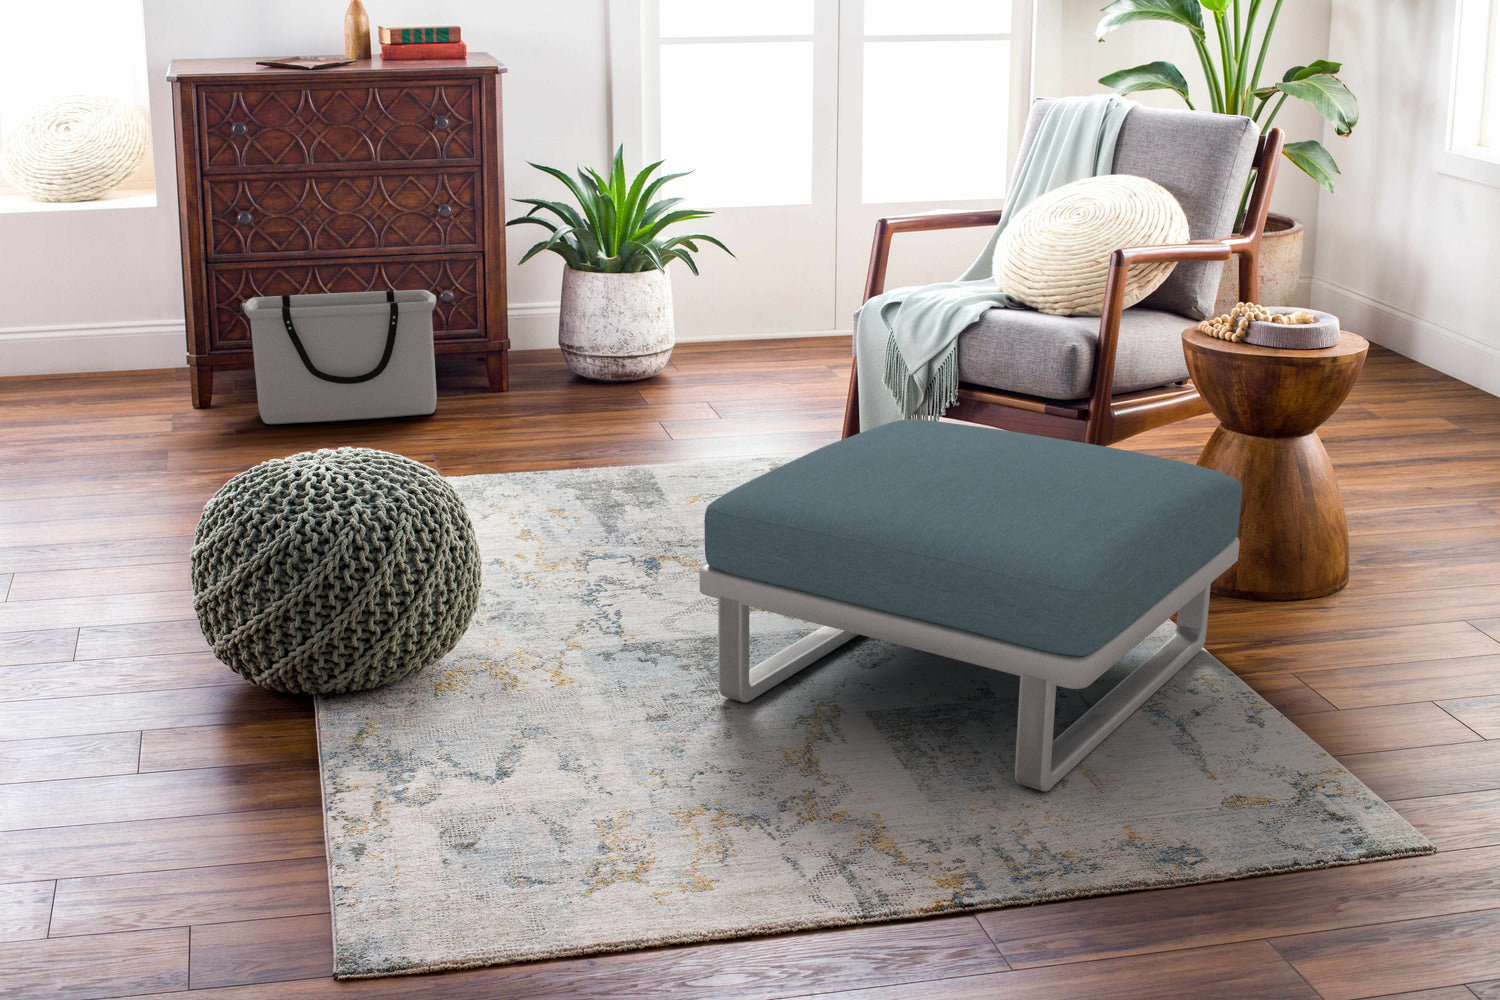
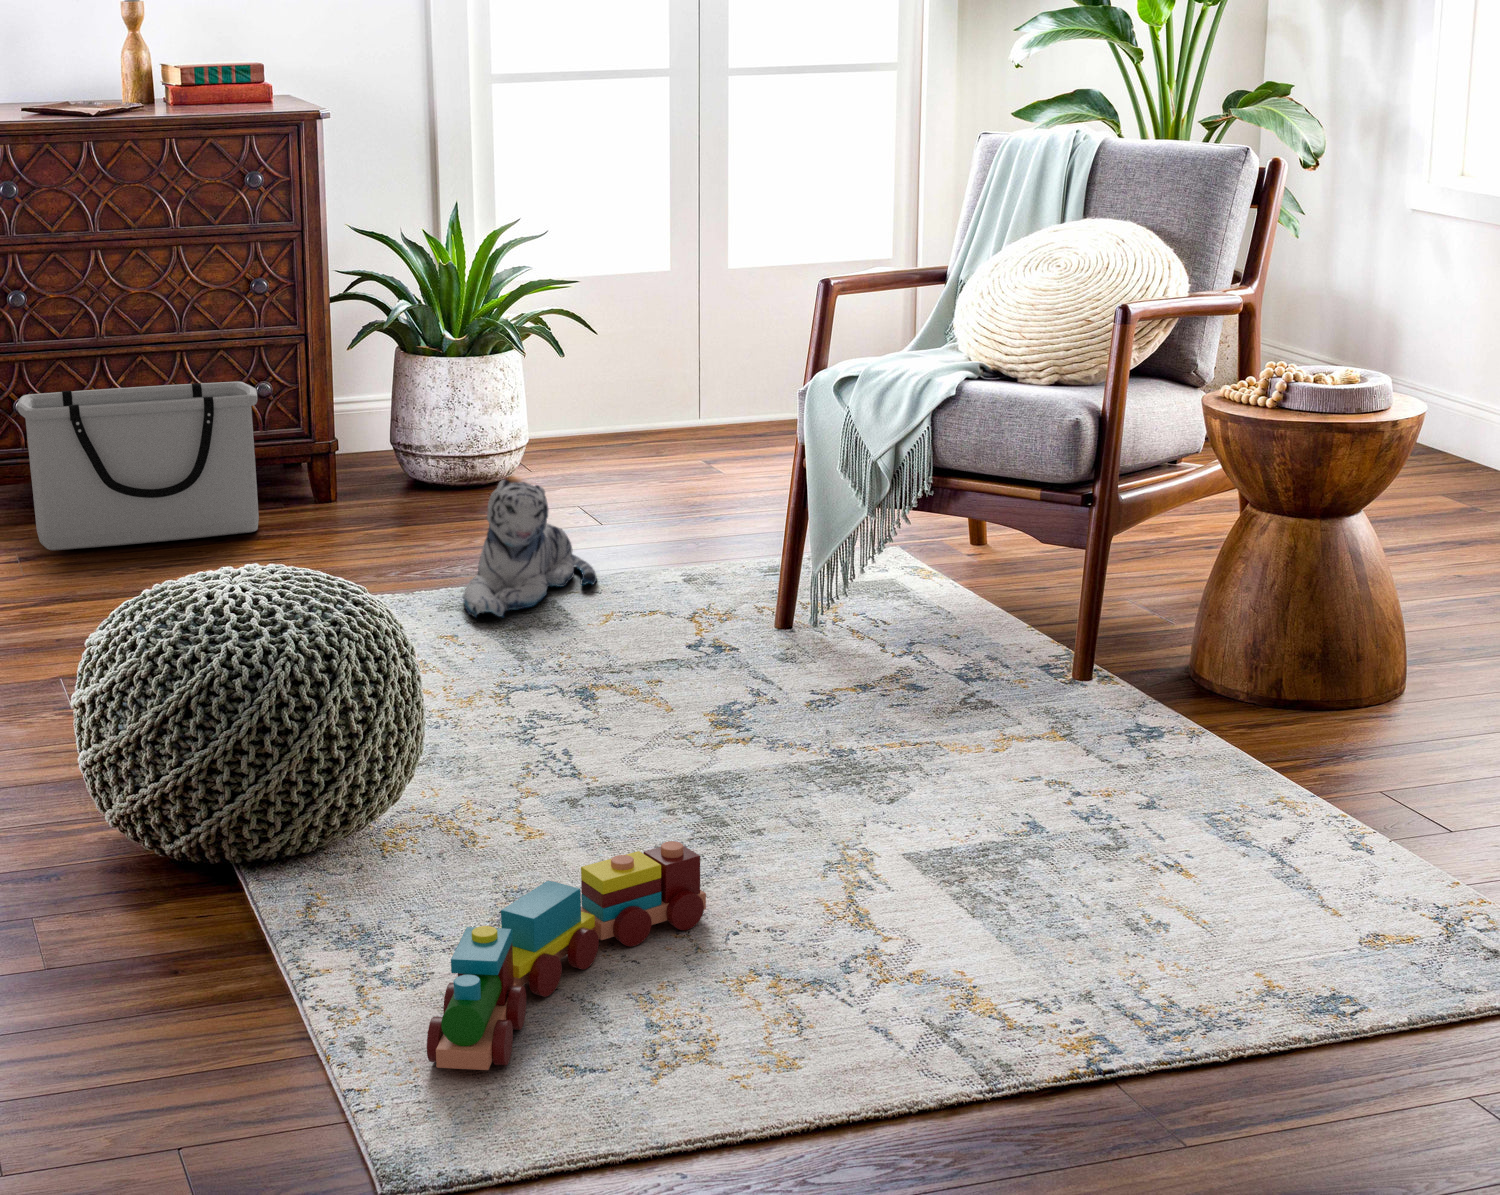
plush toy: none [576,379,695,494] -> present [463,480,597,617]
footstool: present [699,419,1242,791] -> none [700,512,1297,928]
toy train: none [410,694,681,877] -> present [427,841,706,1070]

